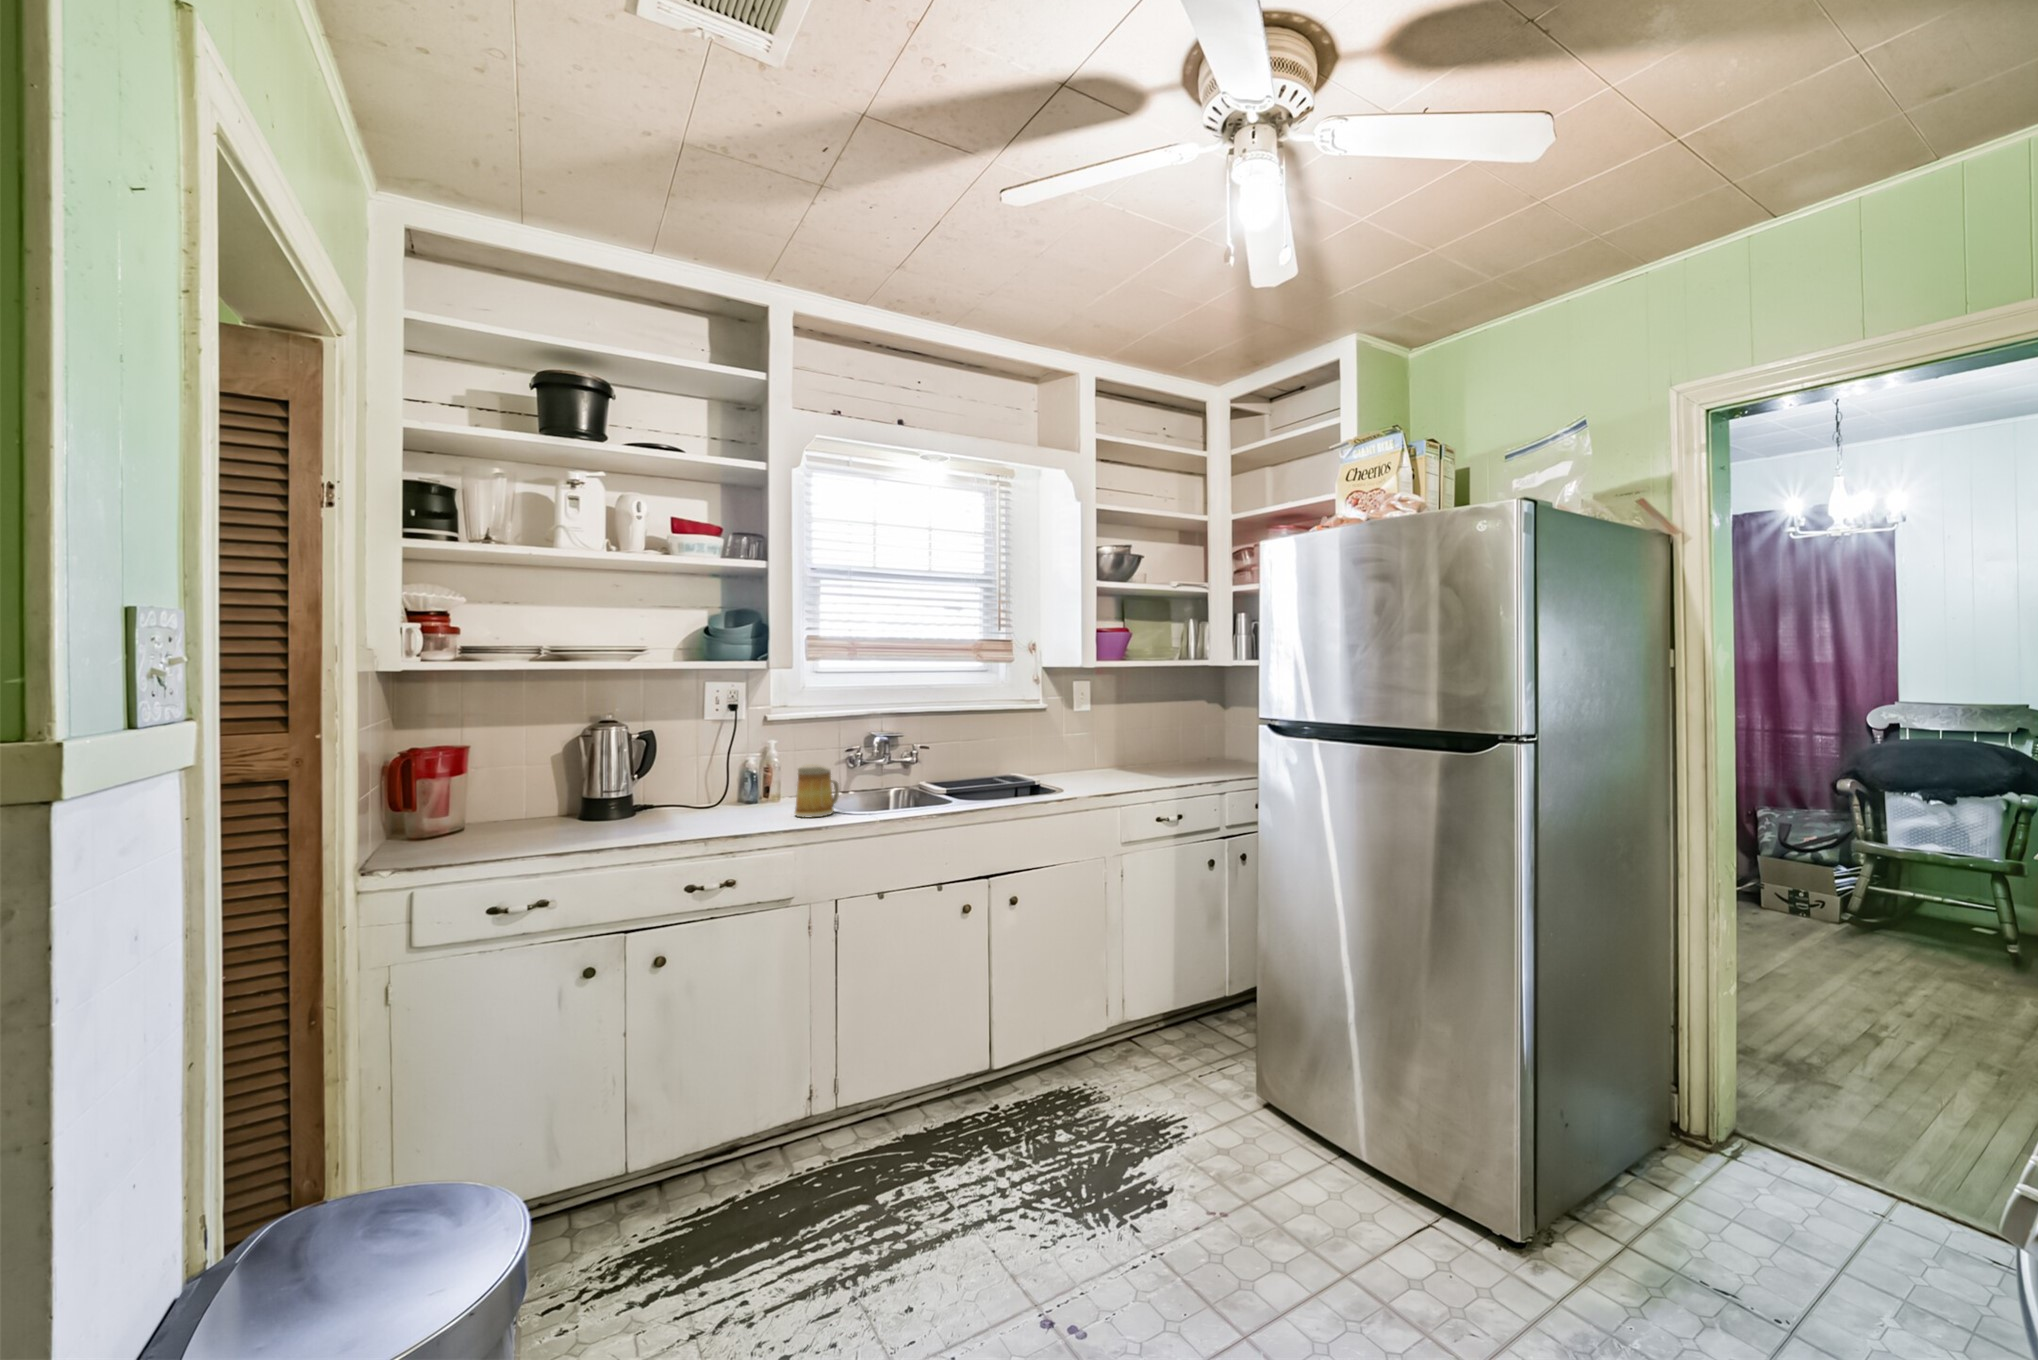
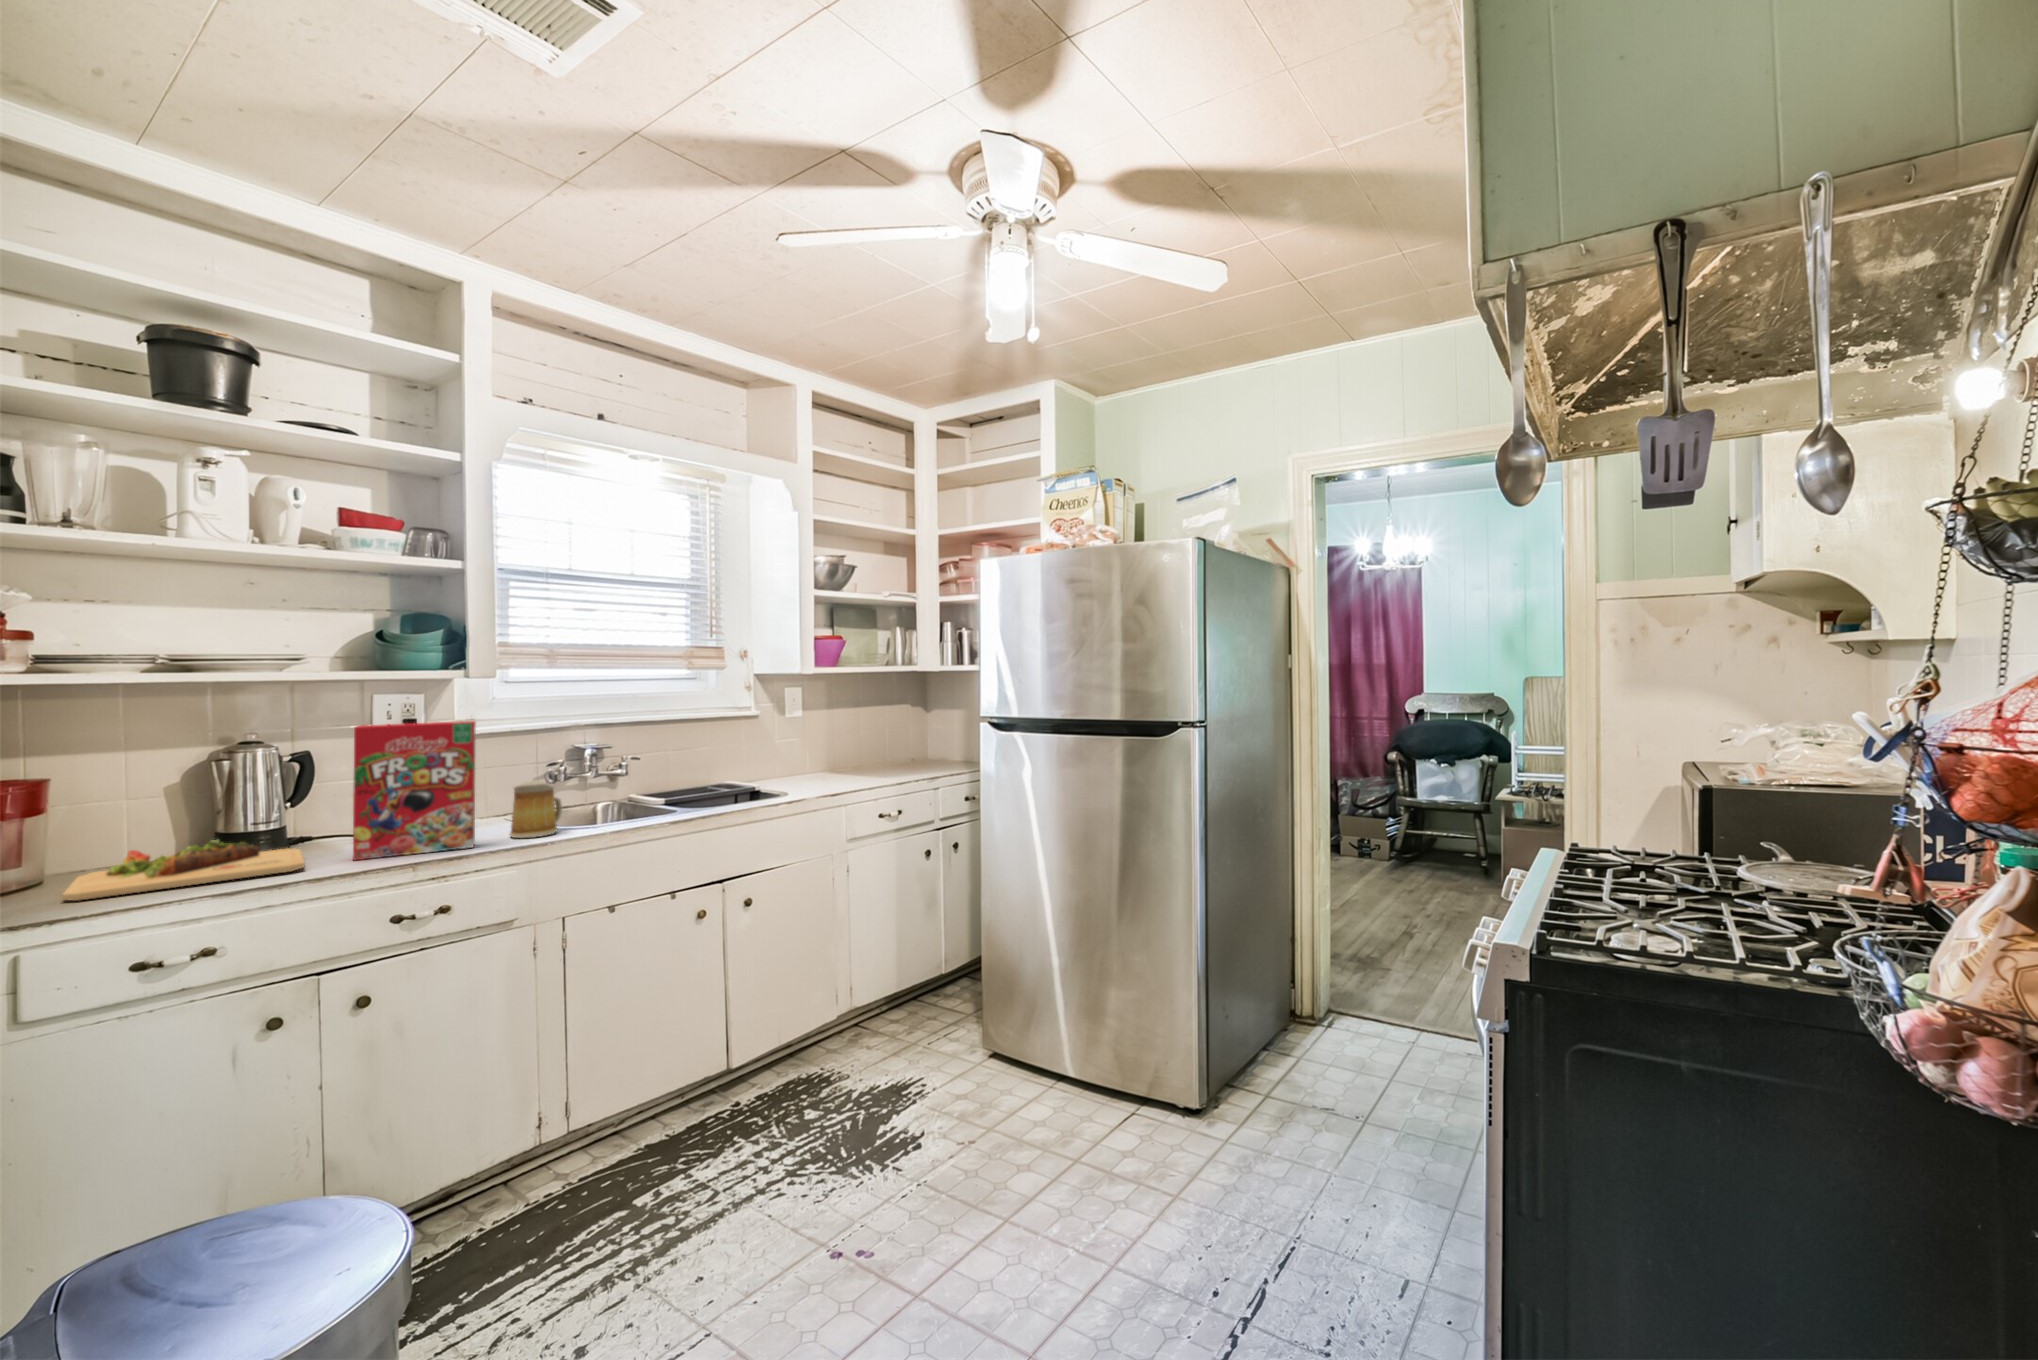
cereal box: none [667,706,764,827] -> present [353,721,475,860]
cutting board: none [460,801,639,845] -> present [62,840,304,901]

